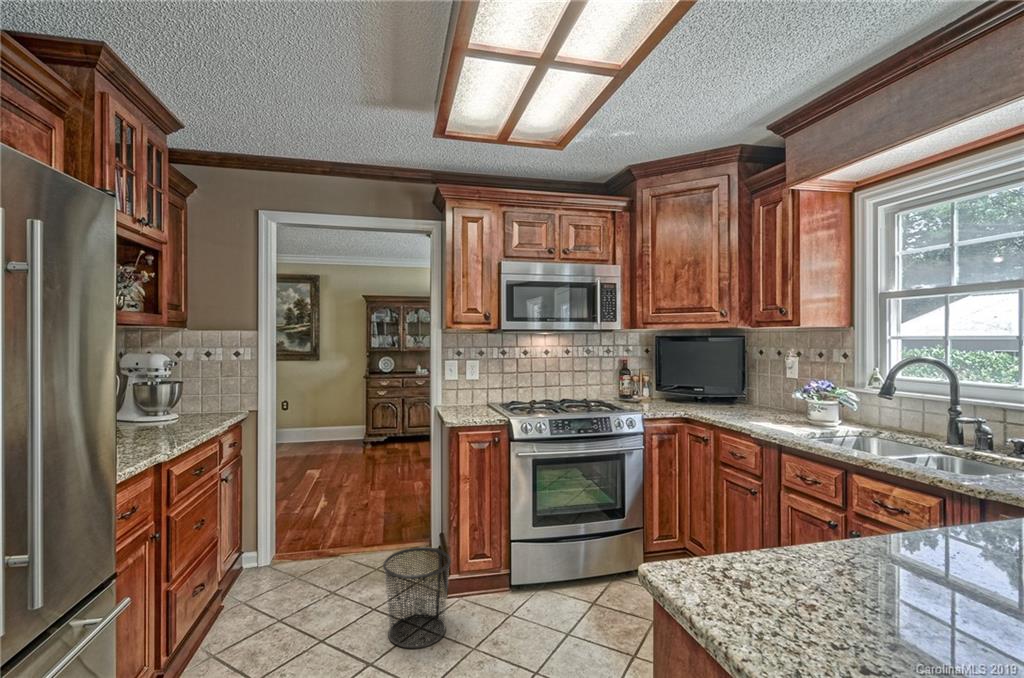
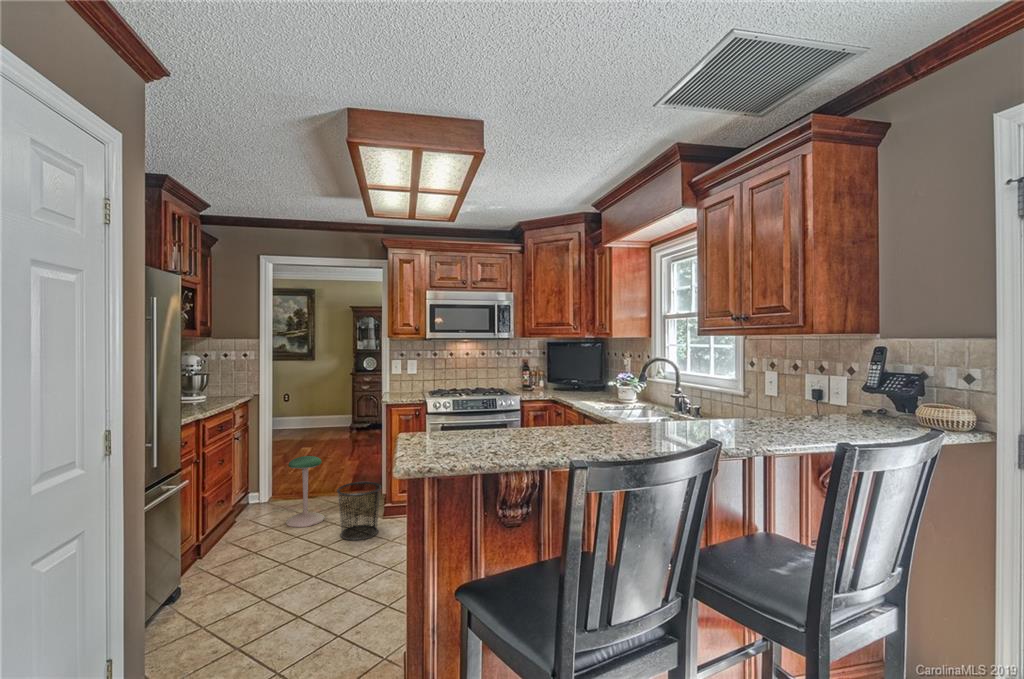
stool: none [300,505,357,619] -> present [286,456,324,527]

